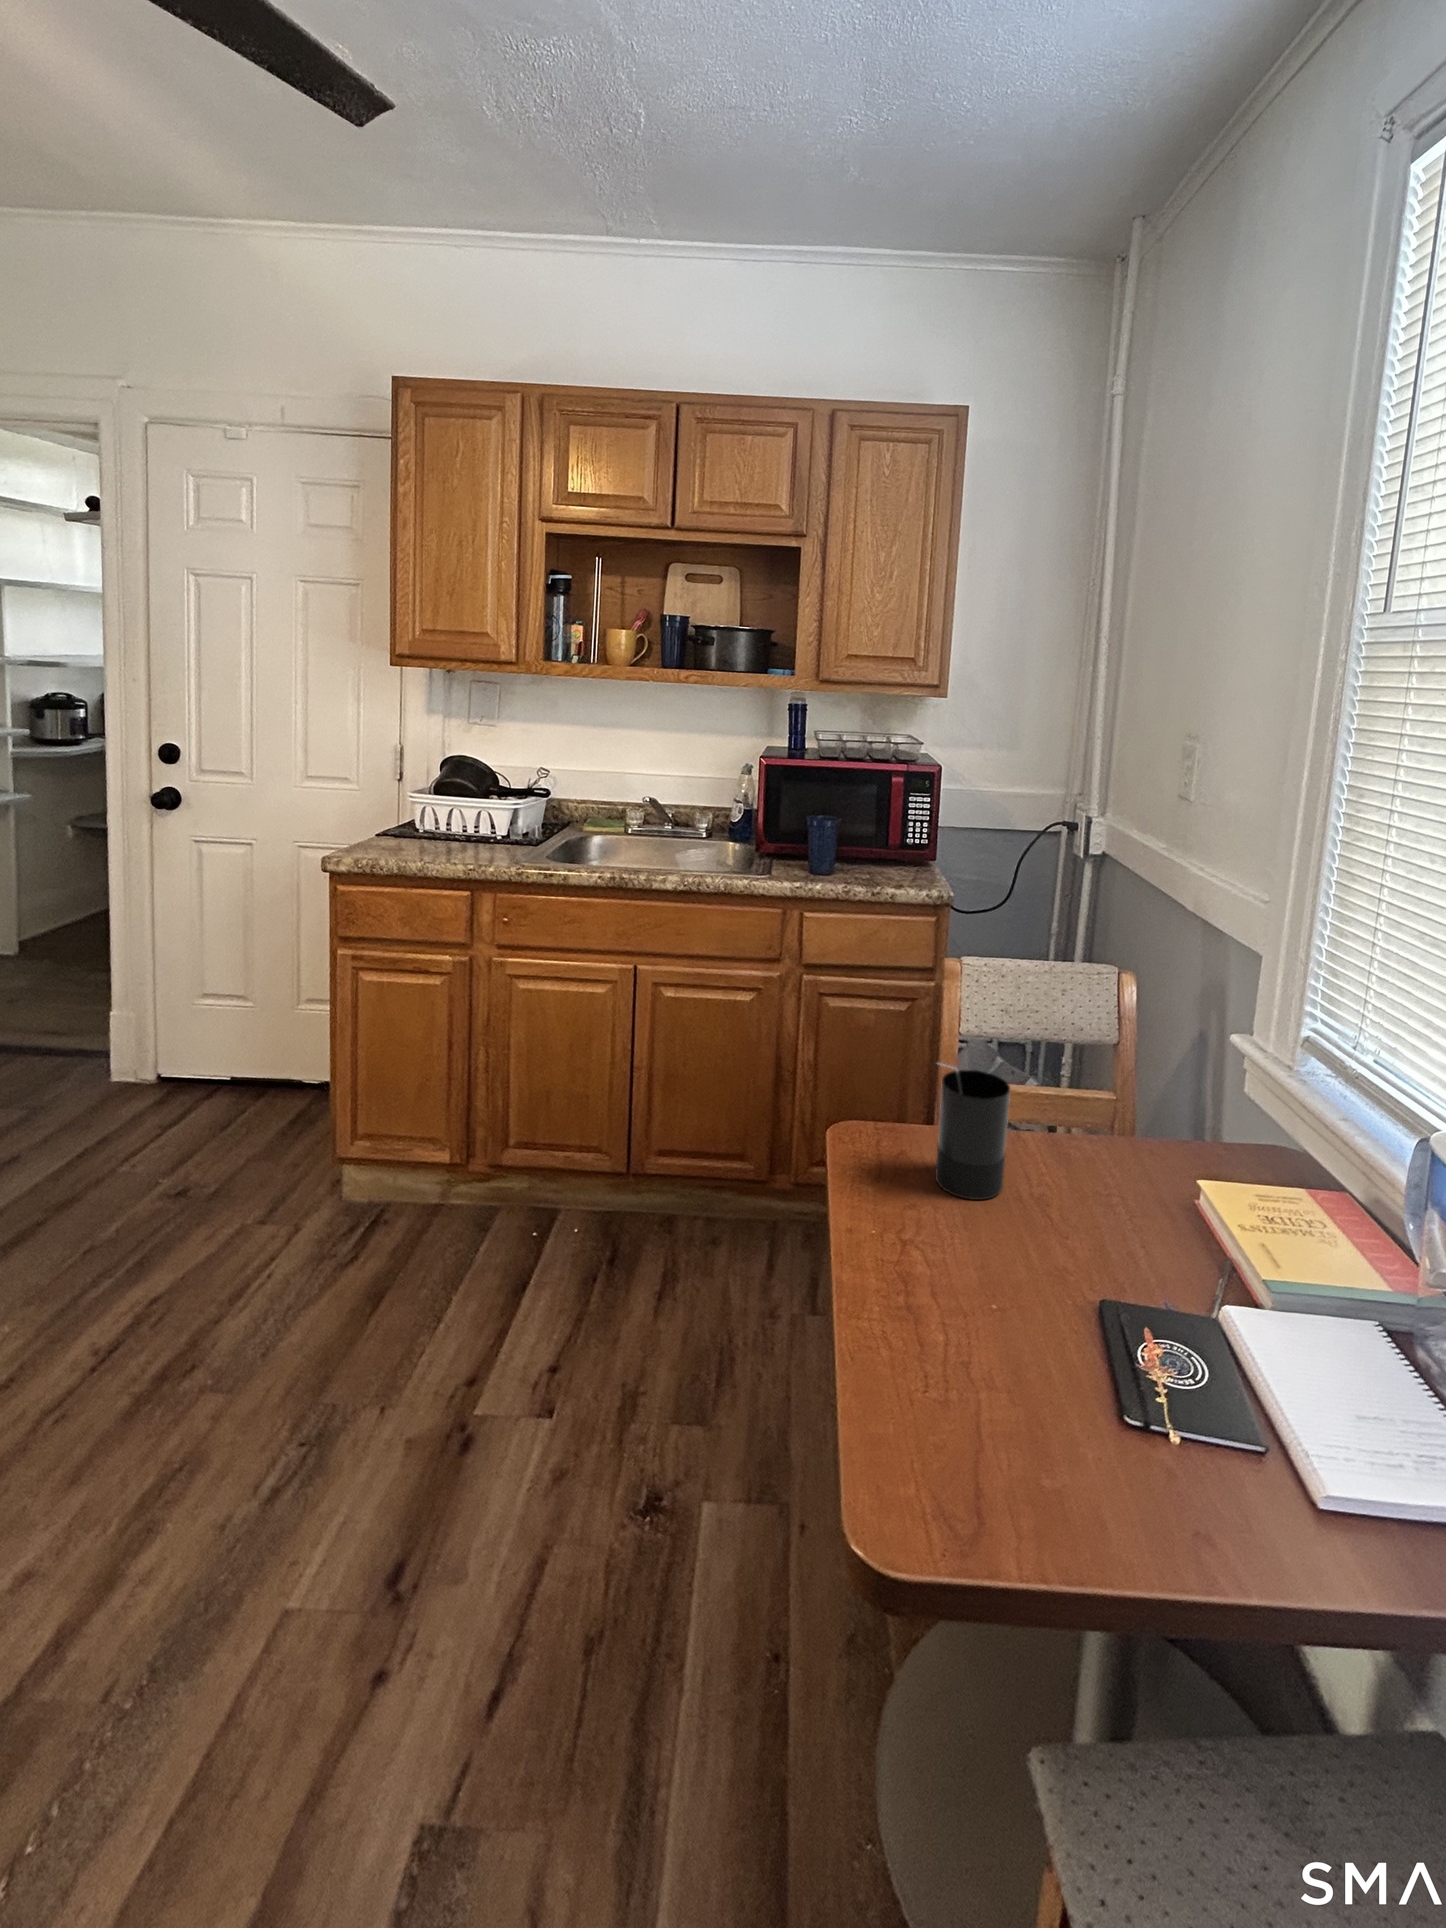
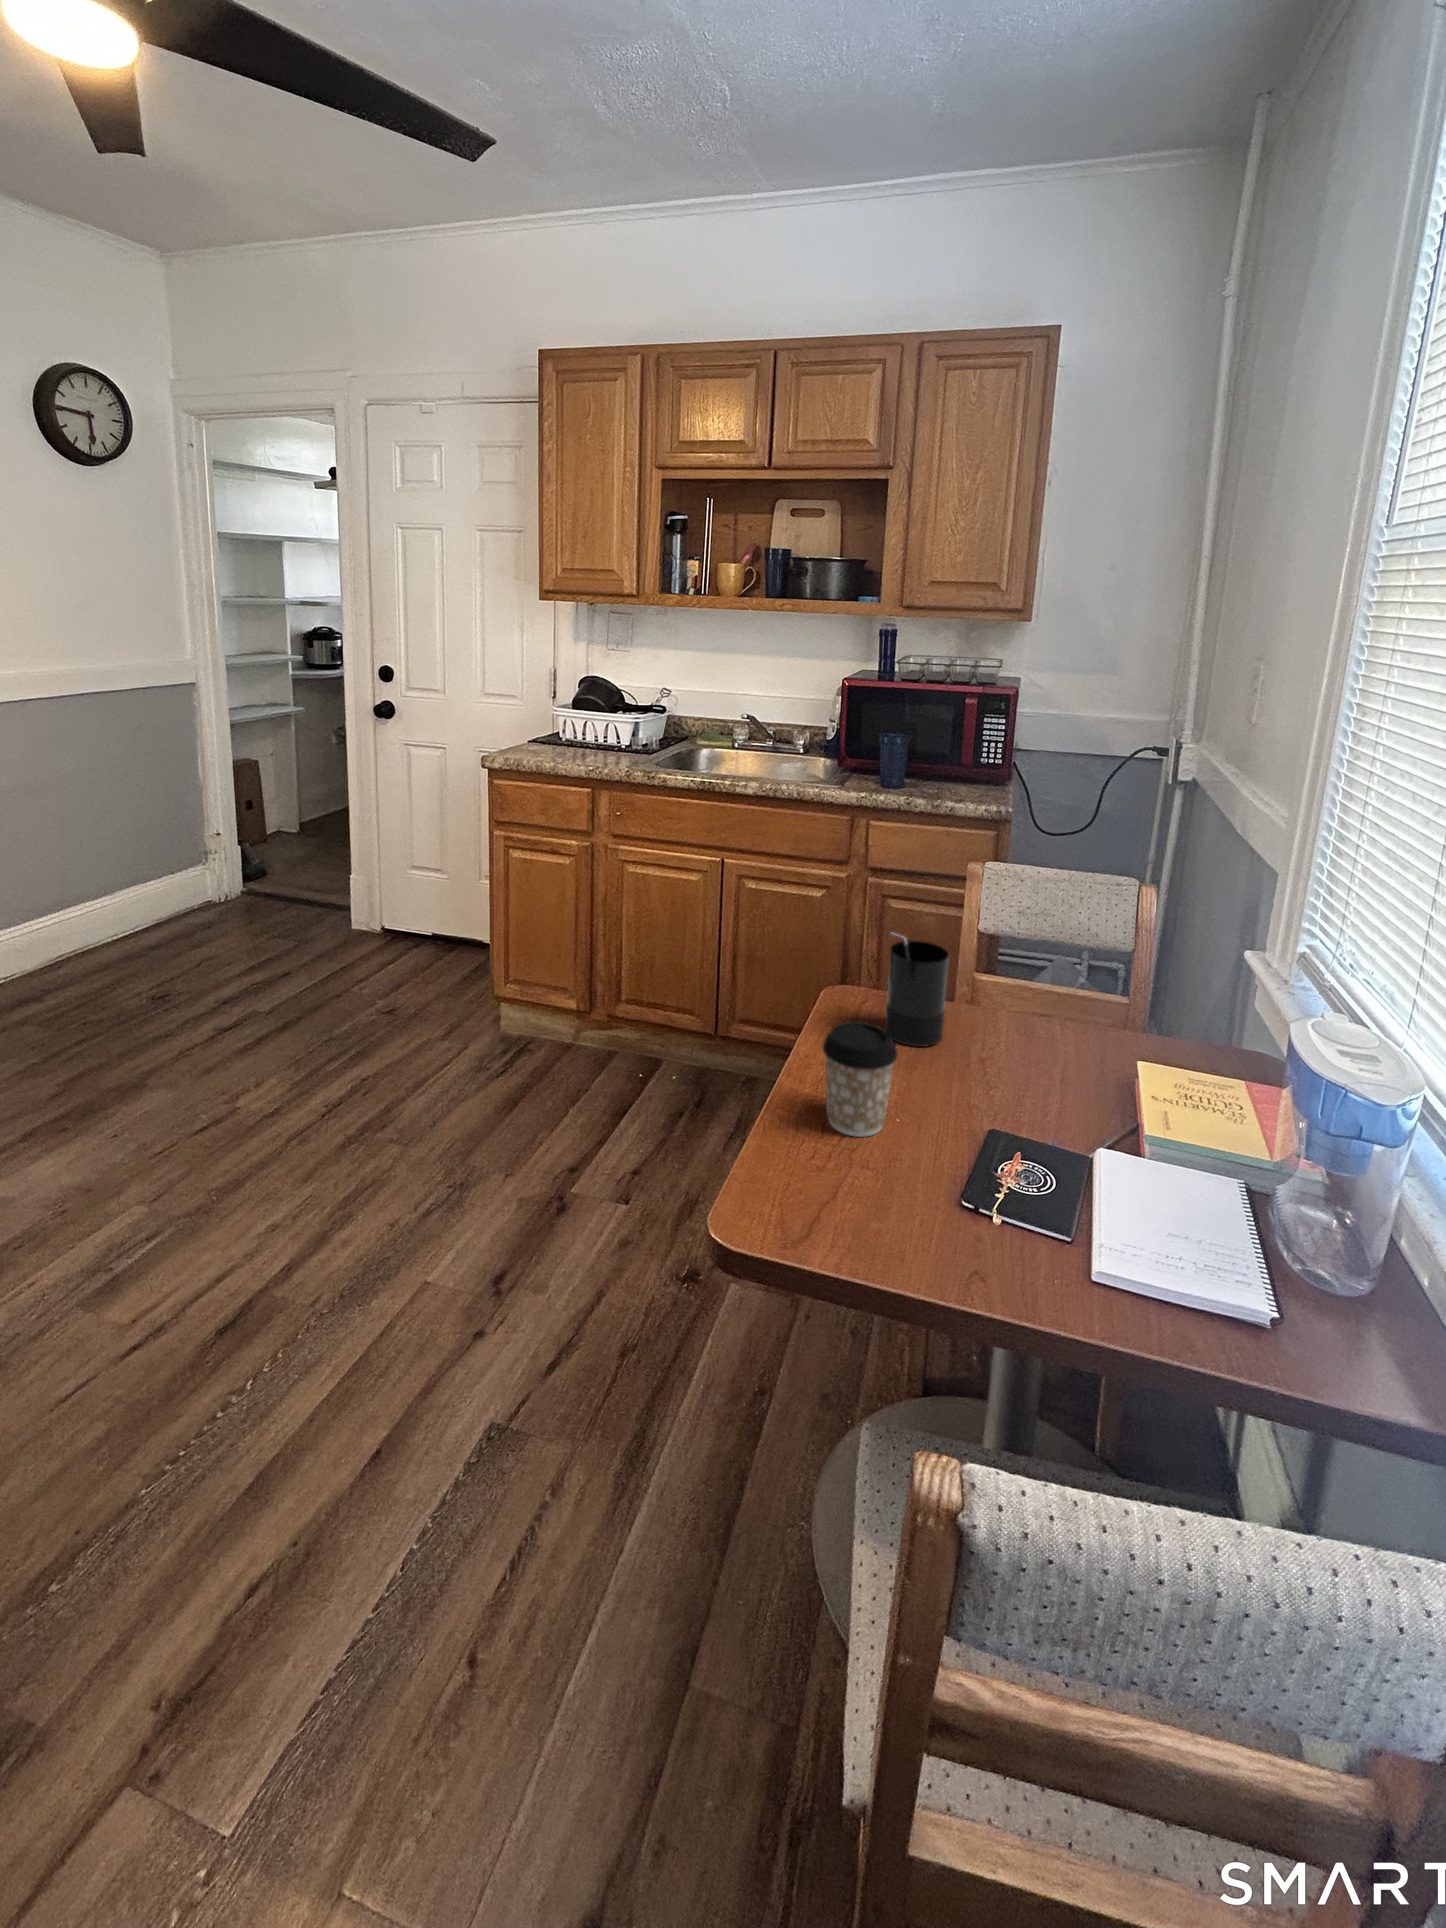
coffee cup: none [931,1192,1025,1345] -> present [823,1021,898,1137]

